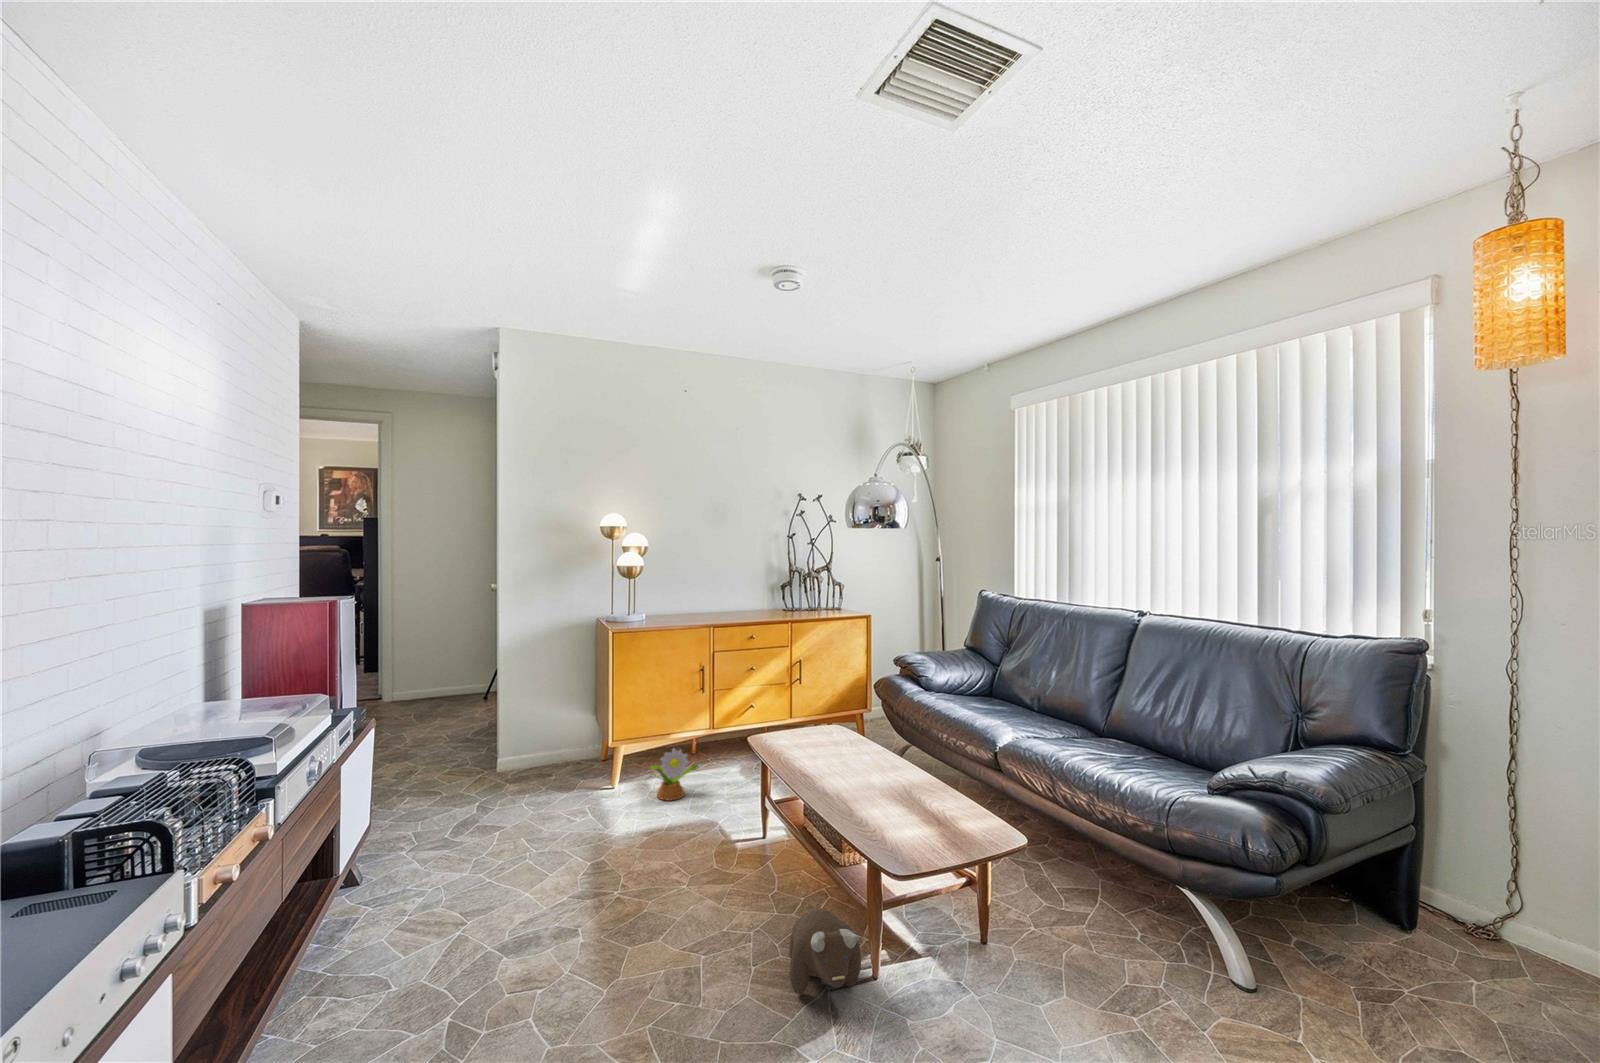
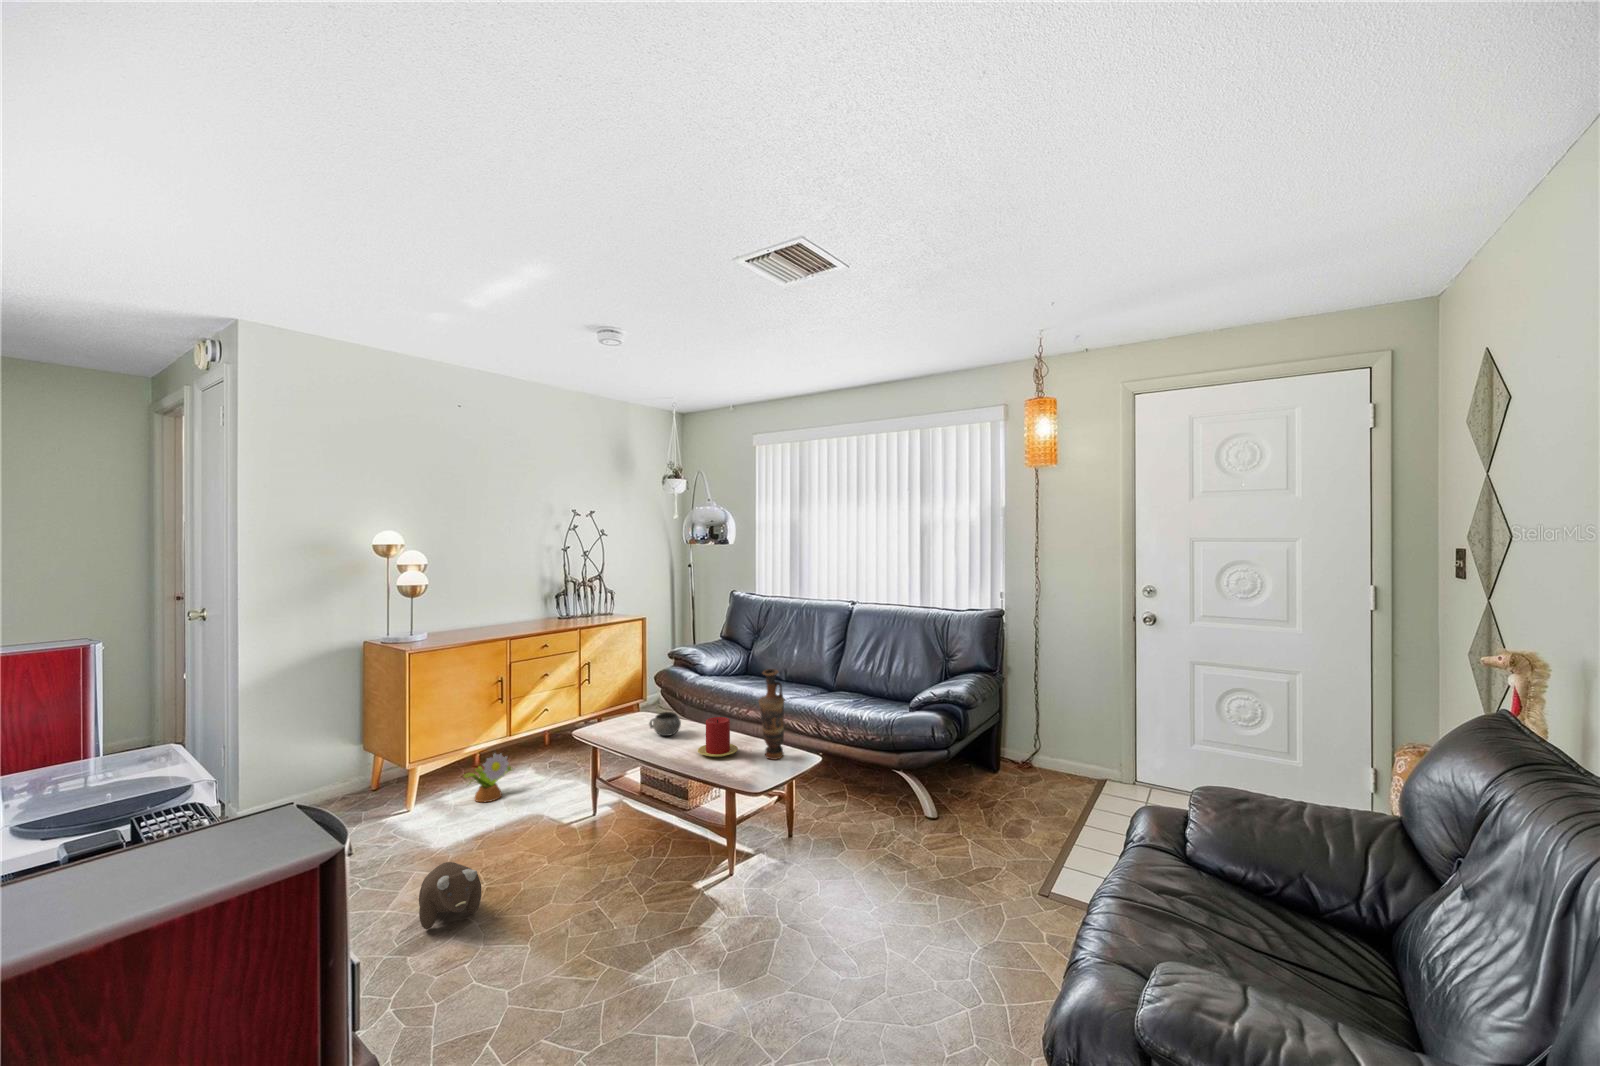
vase: none [931,693,971,829] -> present [759,669,785,760]
decorative bowl: none [815,732,854,764] -> present [649,712,681,736]
candle: none [853,750,909,808] -> present [698,717,738,757]
plush toy: present [789,908,861,994] -> present [419,862,481,929]

